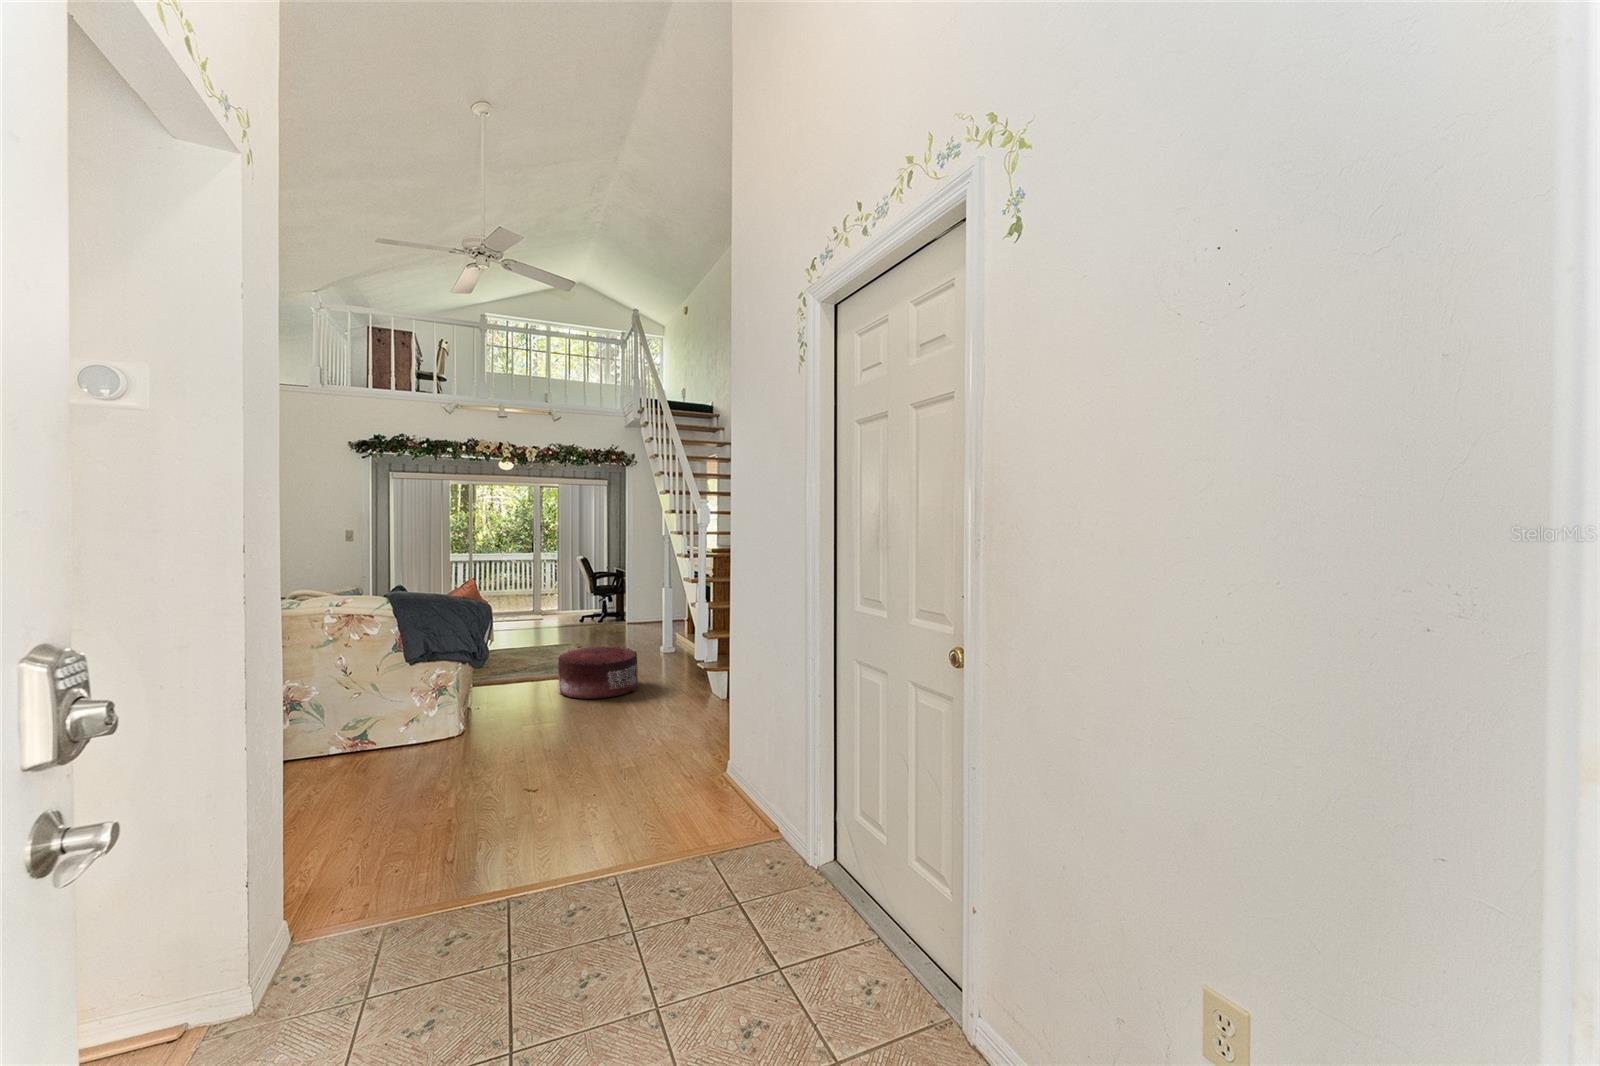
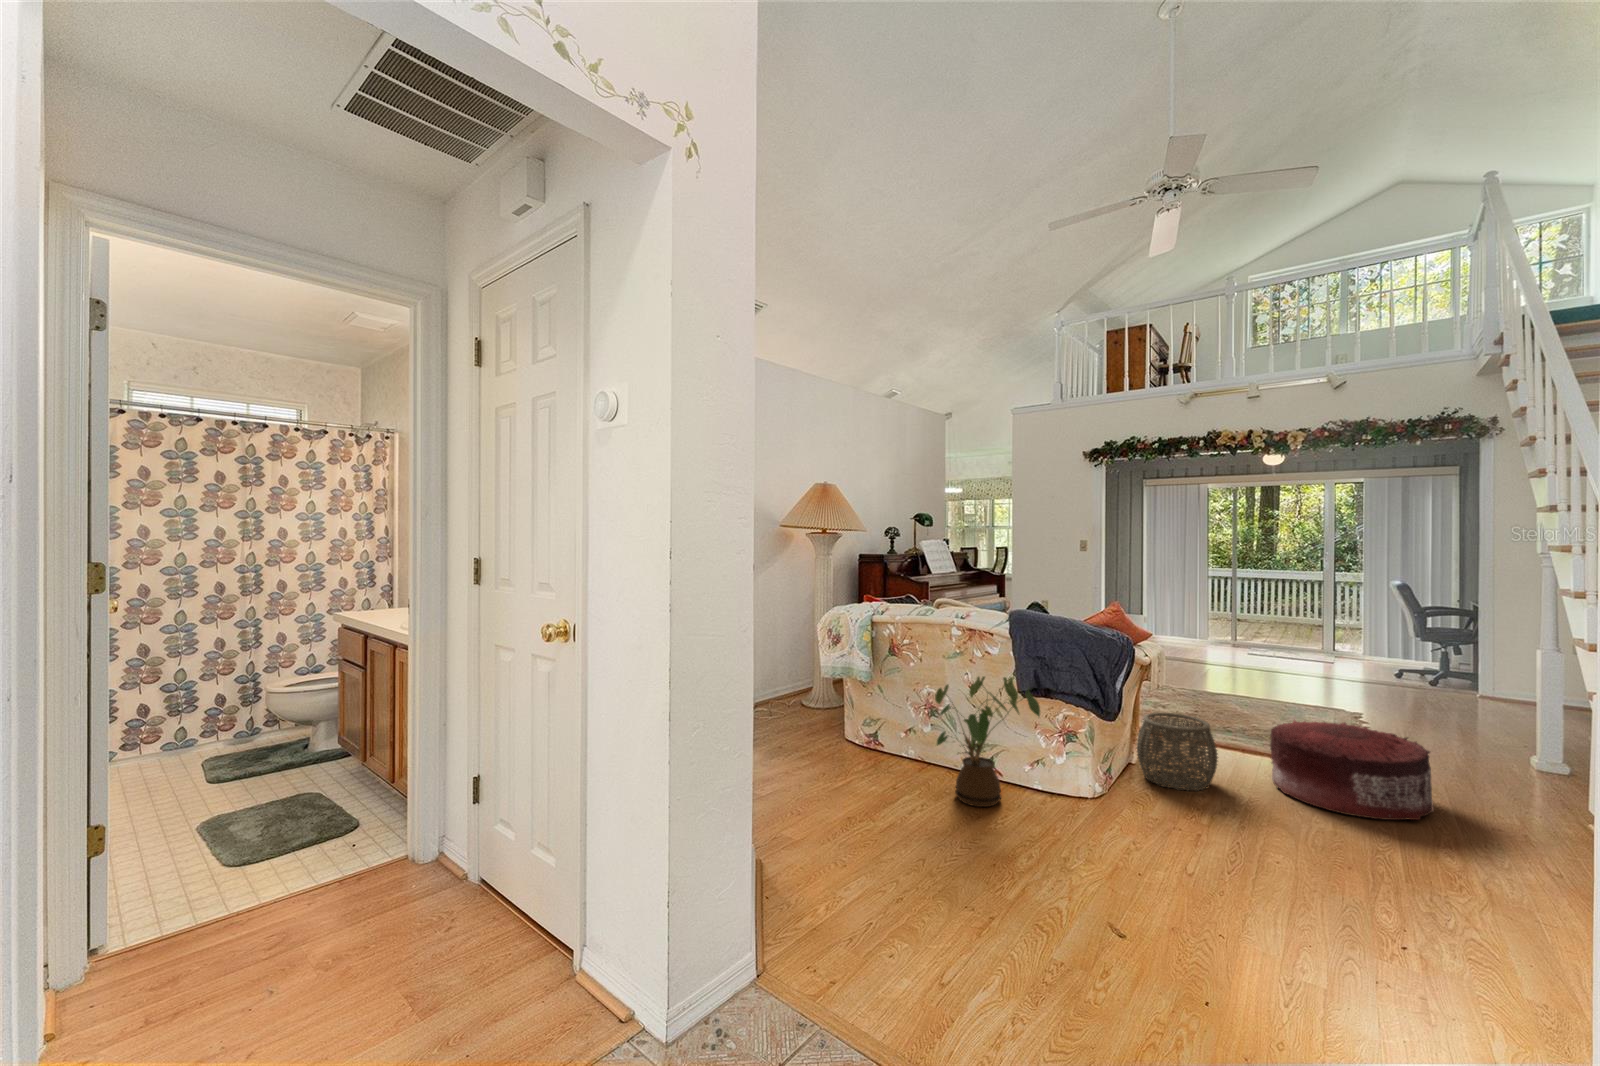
house plant: none [322,652,430,772] -> present [935,677,1040,807]
woven basket: none [476,660,534,715] -> present [1136,713,1218,791]

